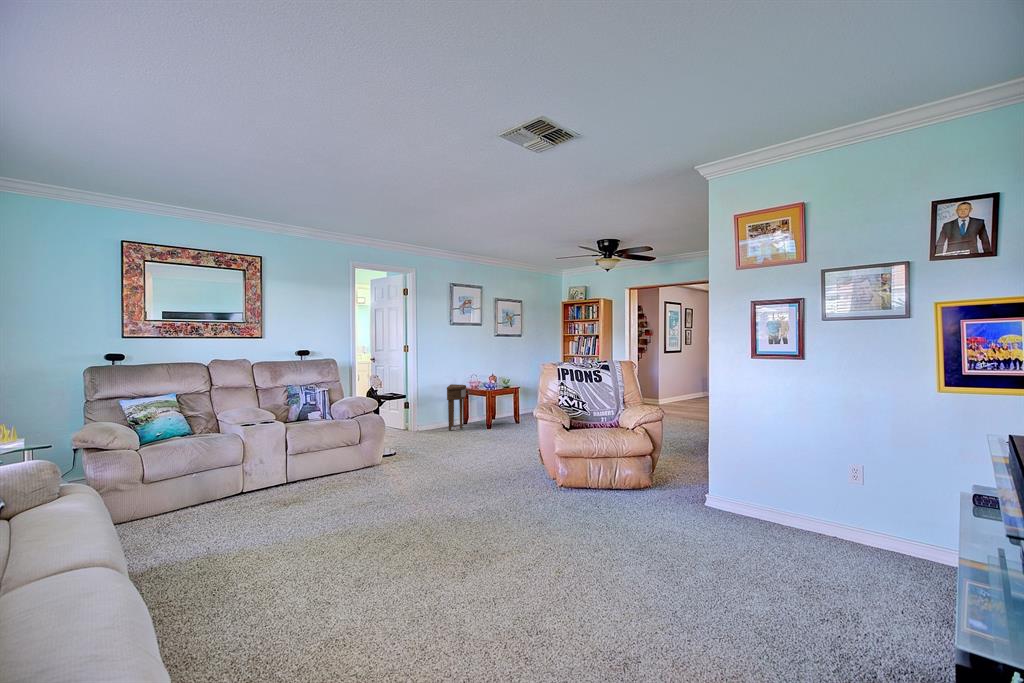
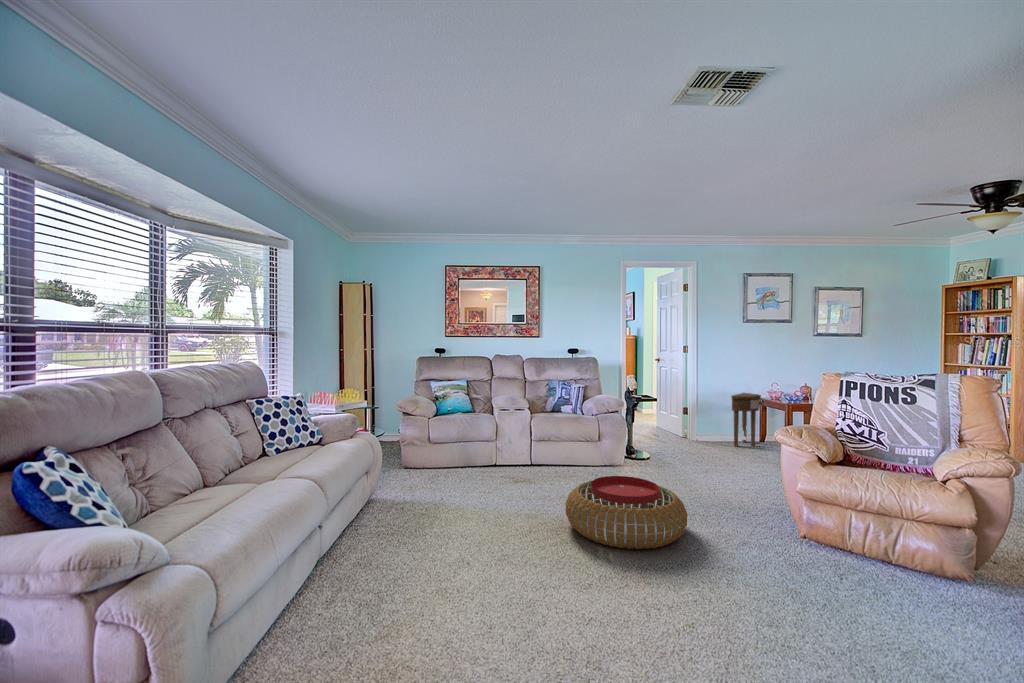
pouf: none [383,467,492,532] -> present [565,476,687,549]

